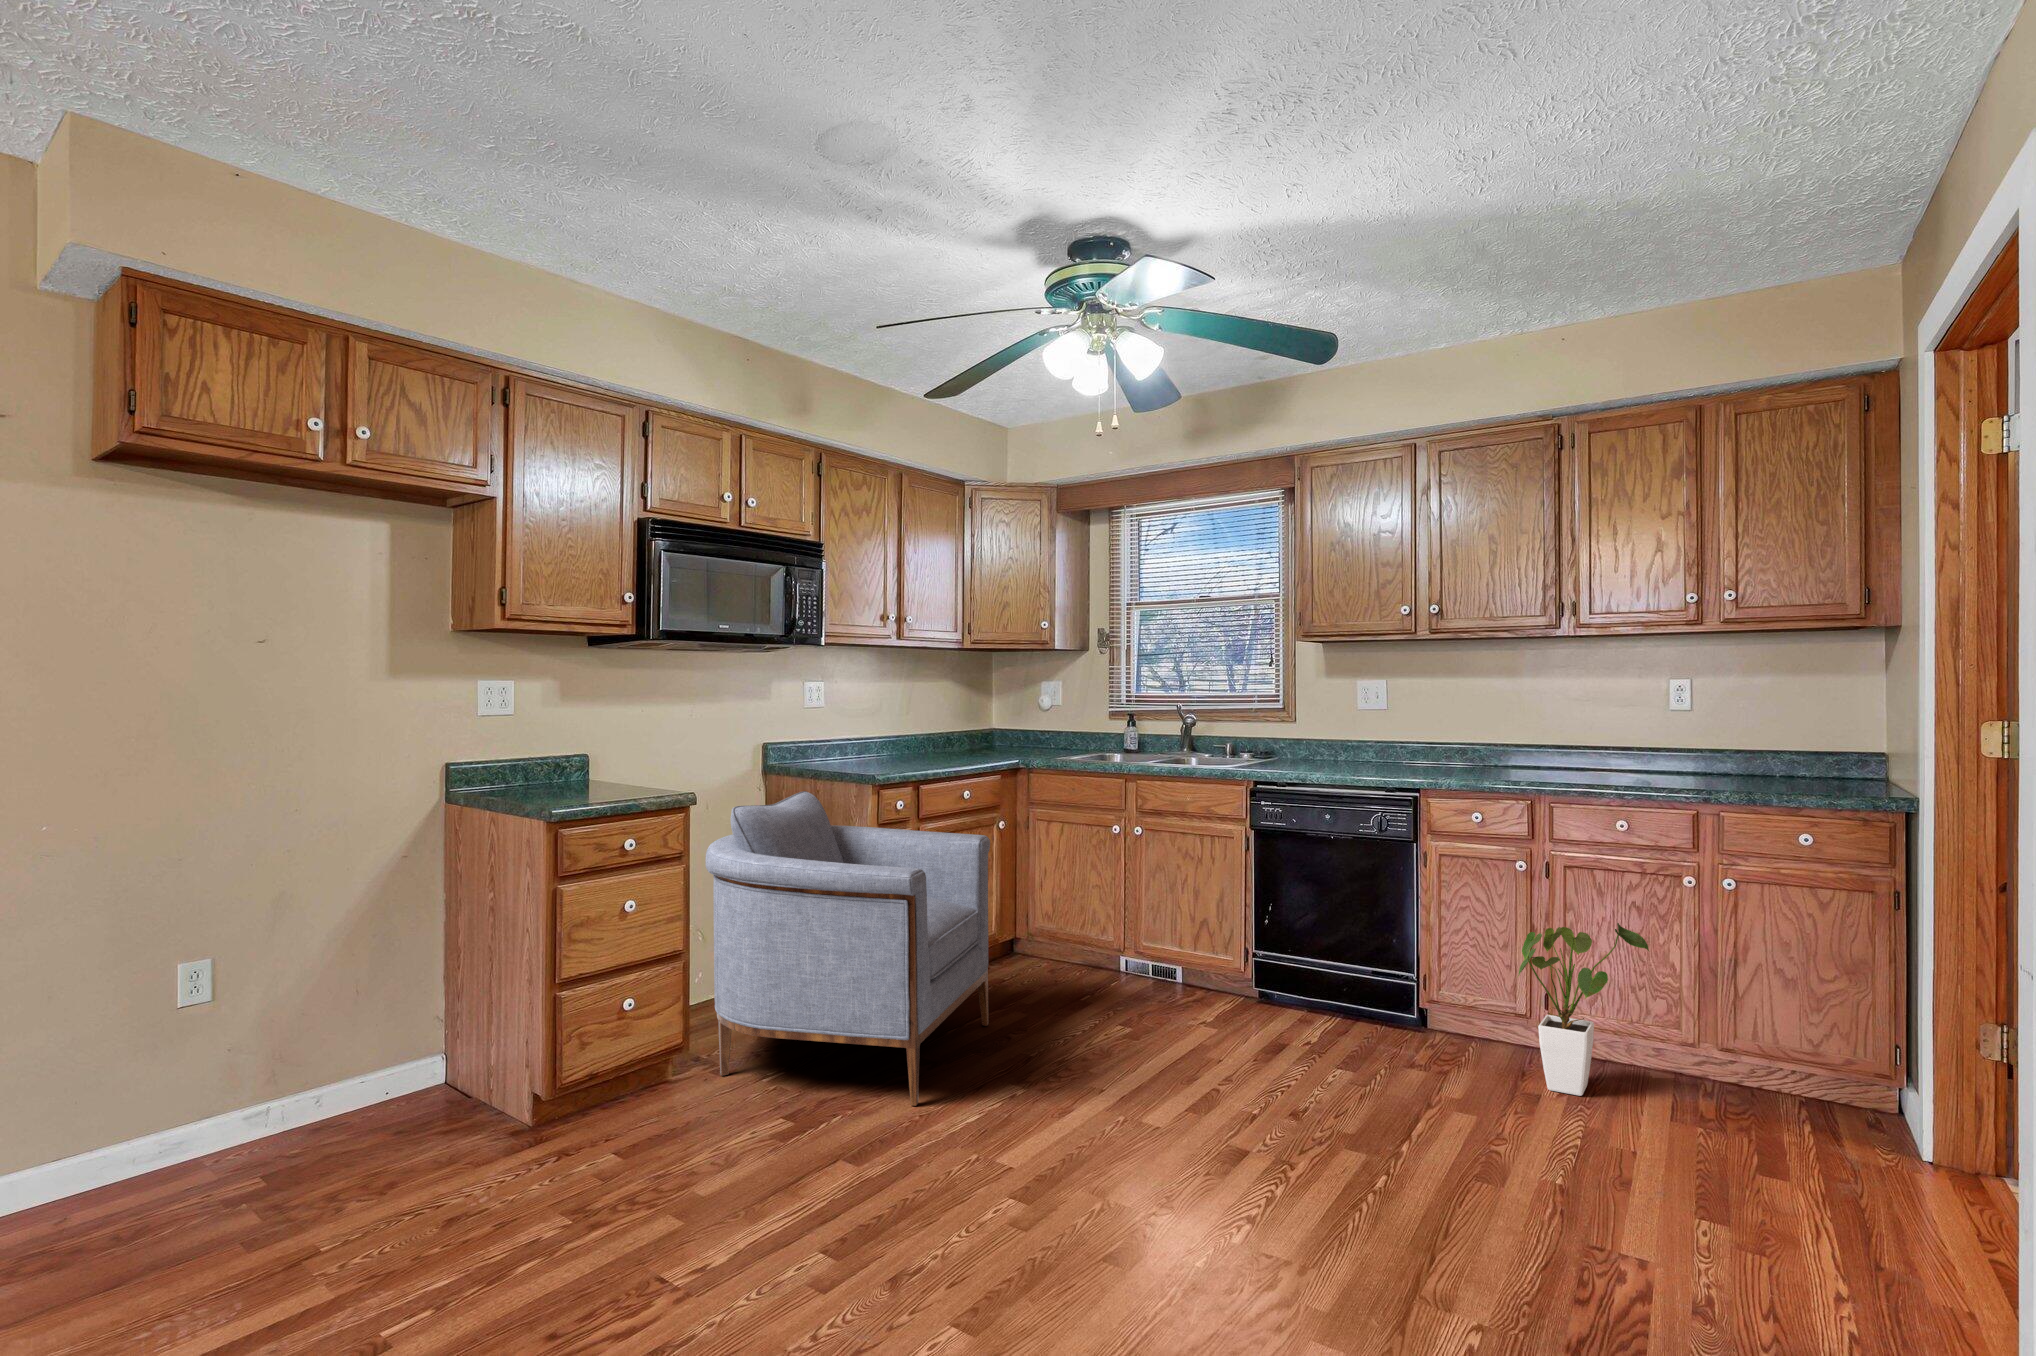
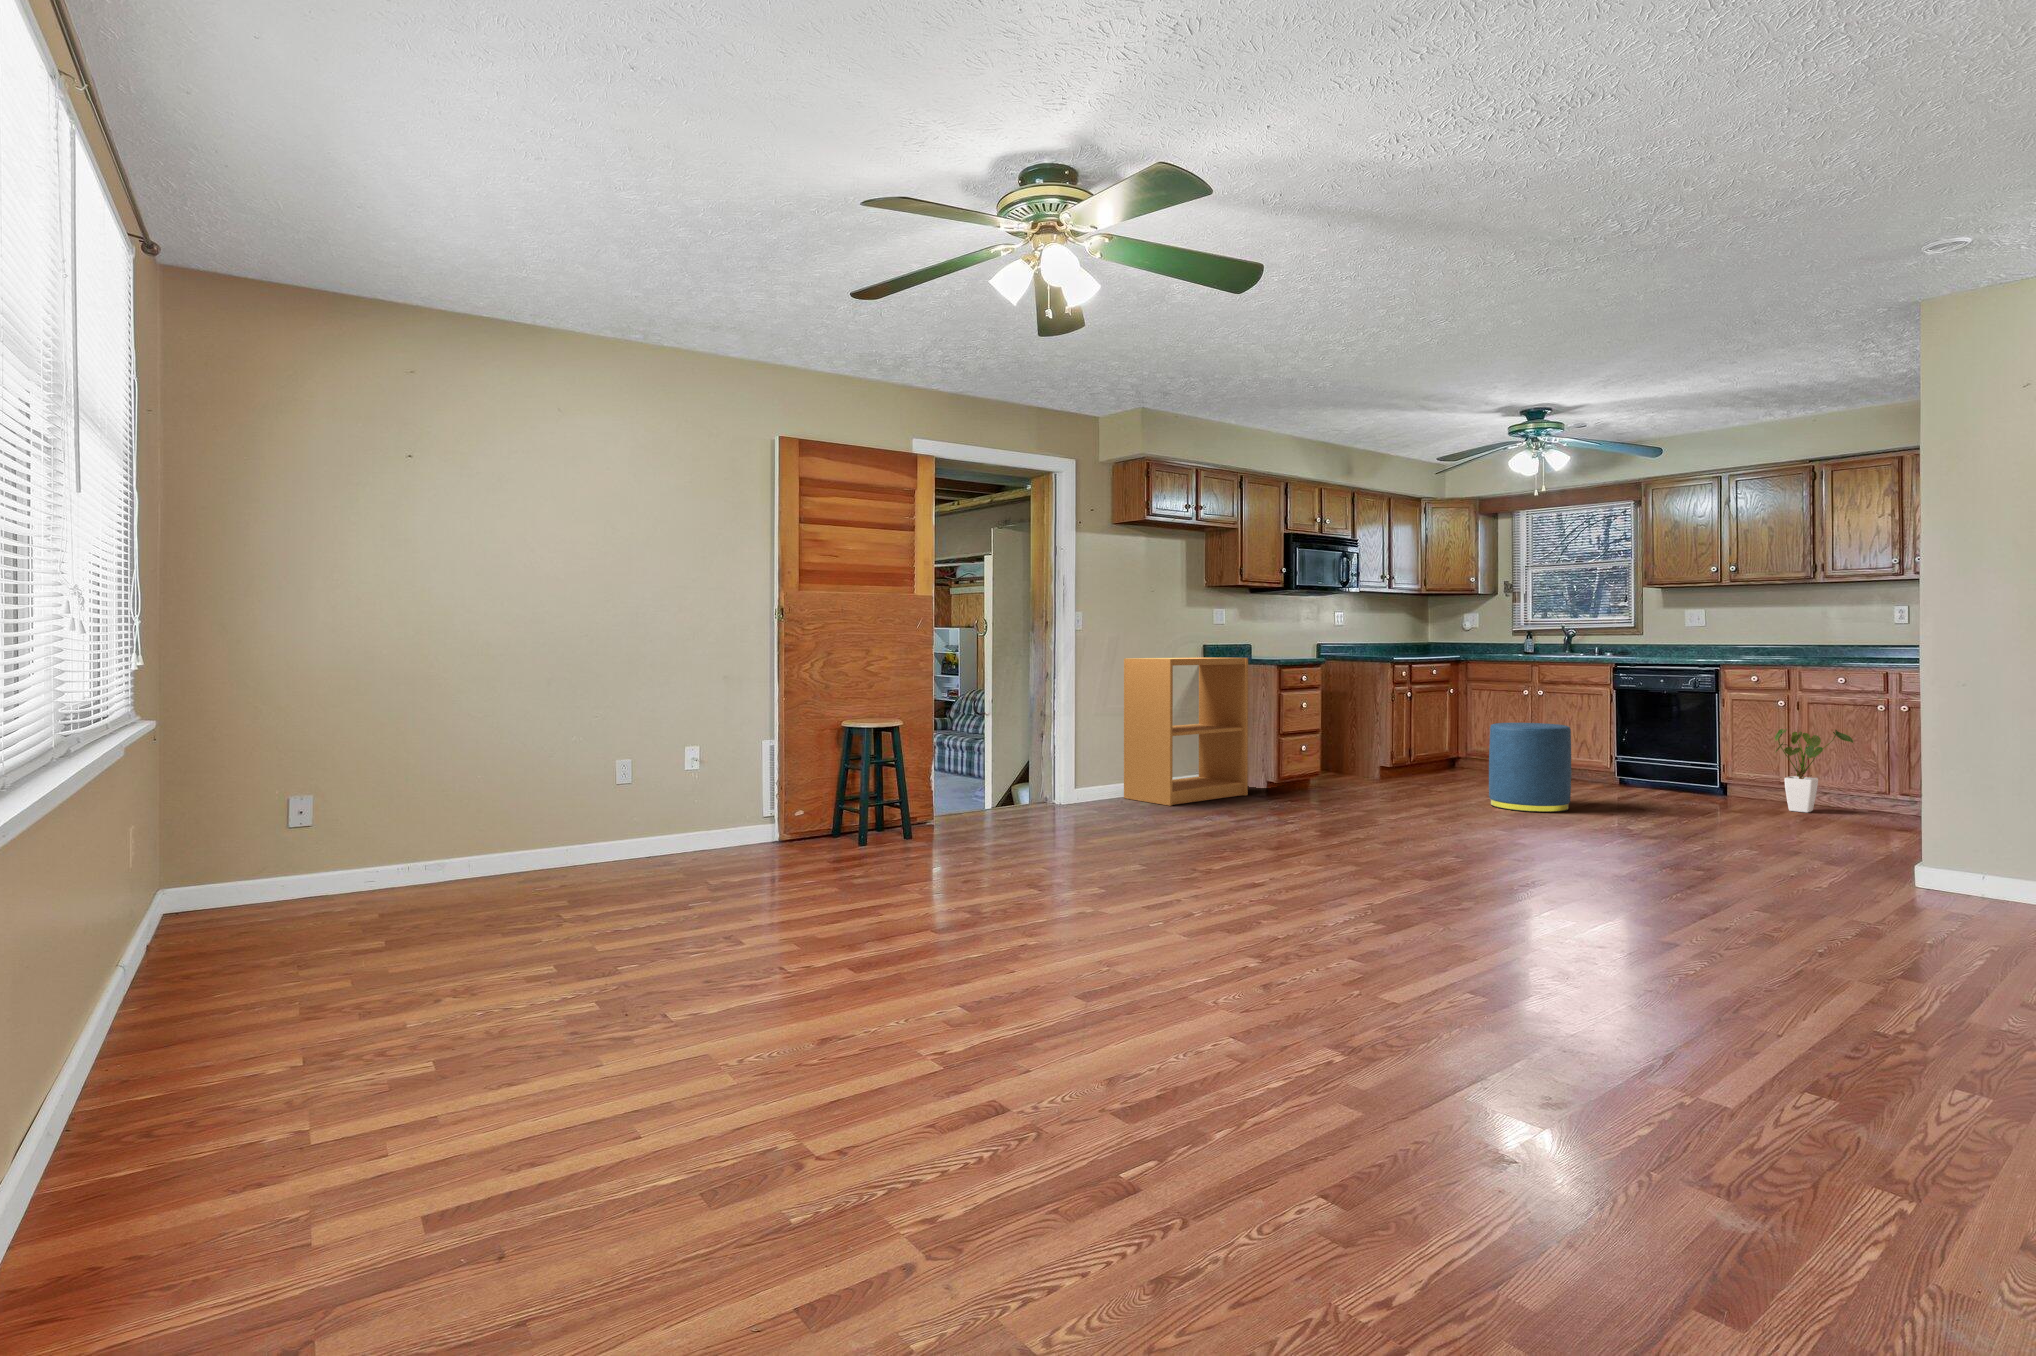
armchair: present [706,791,990,1106] -> none [1327,664,1465,800]
bookshelf: none [106,800,479,1231] -> present [1124,657,1248,806]
ottoman: none [989,933,1149,1160] -> present [1489,723,1571,812]

